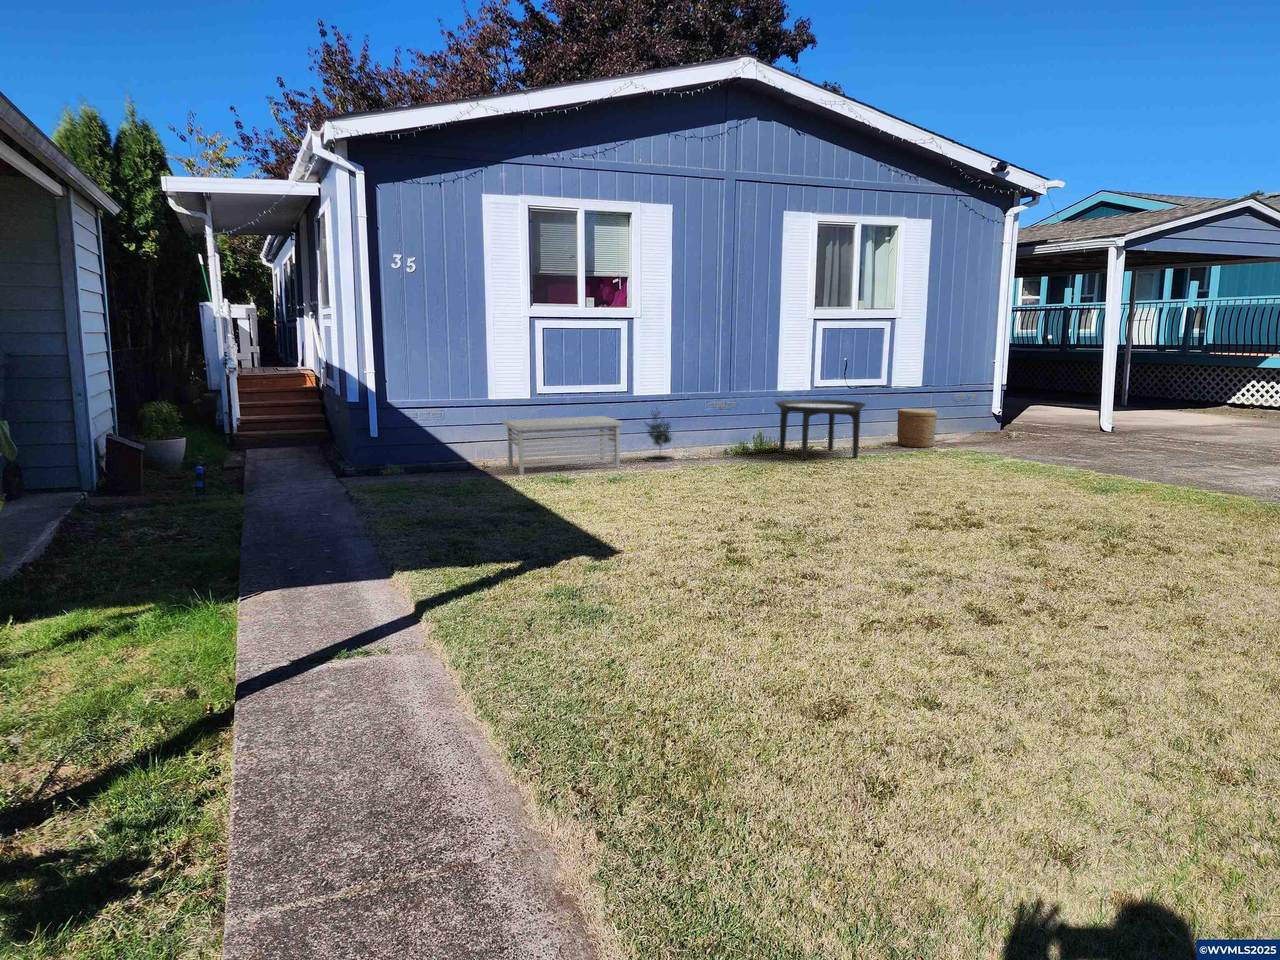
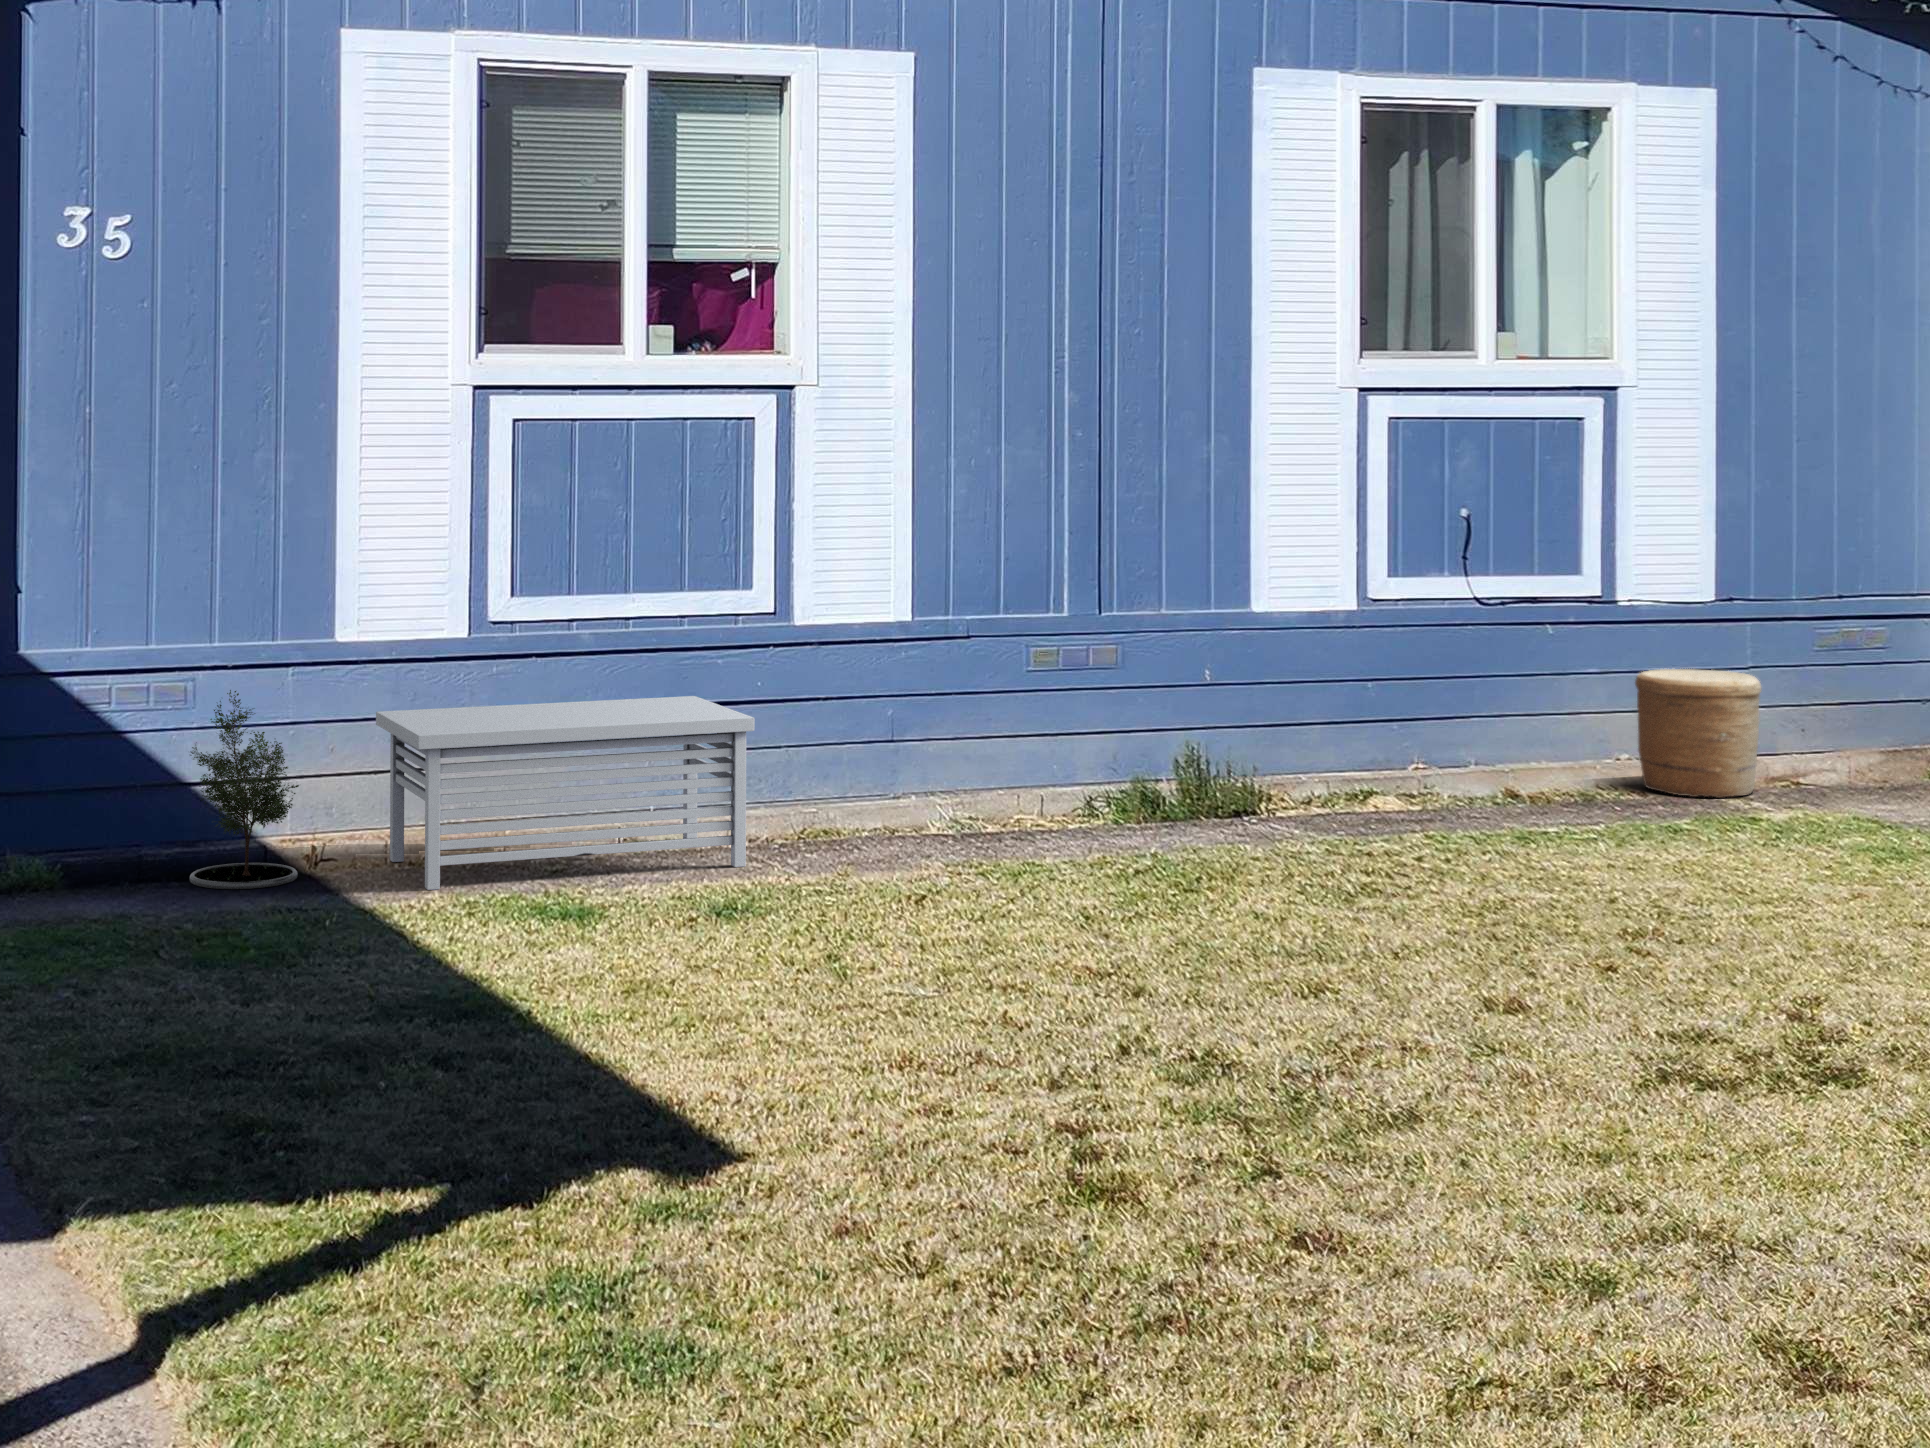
round table: present [775,399,866,460] -> none [1239,642,1528,842]
potted tree: present [645,408,674,462] -> present [190,690,299,889]

